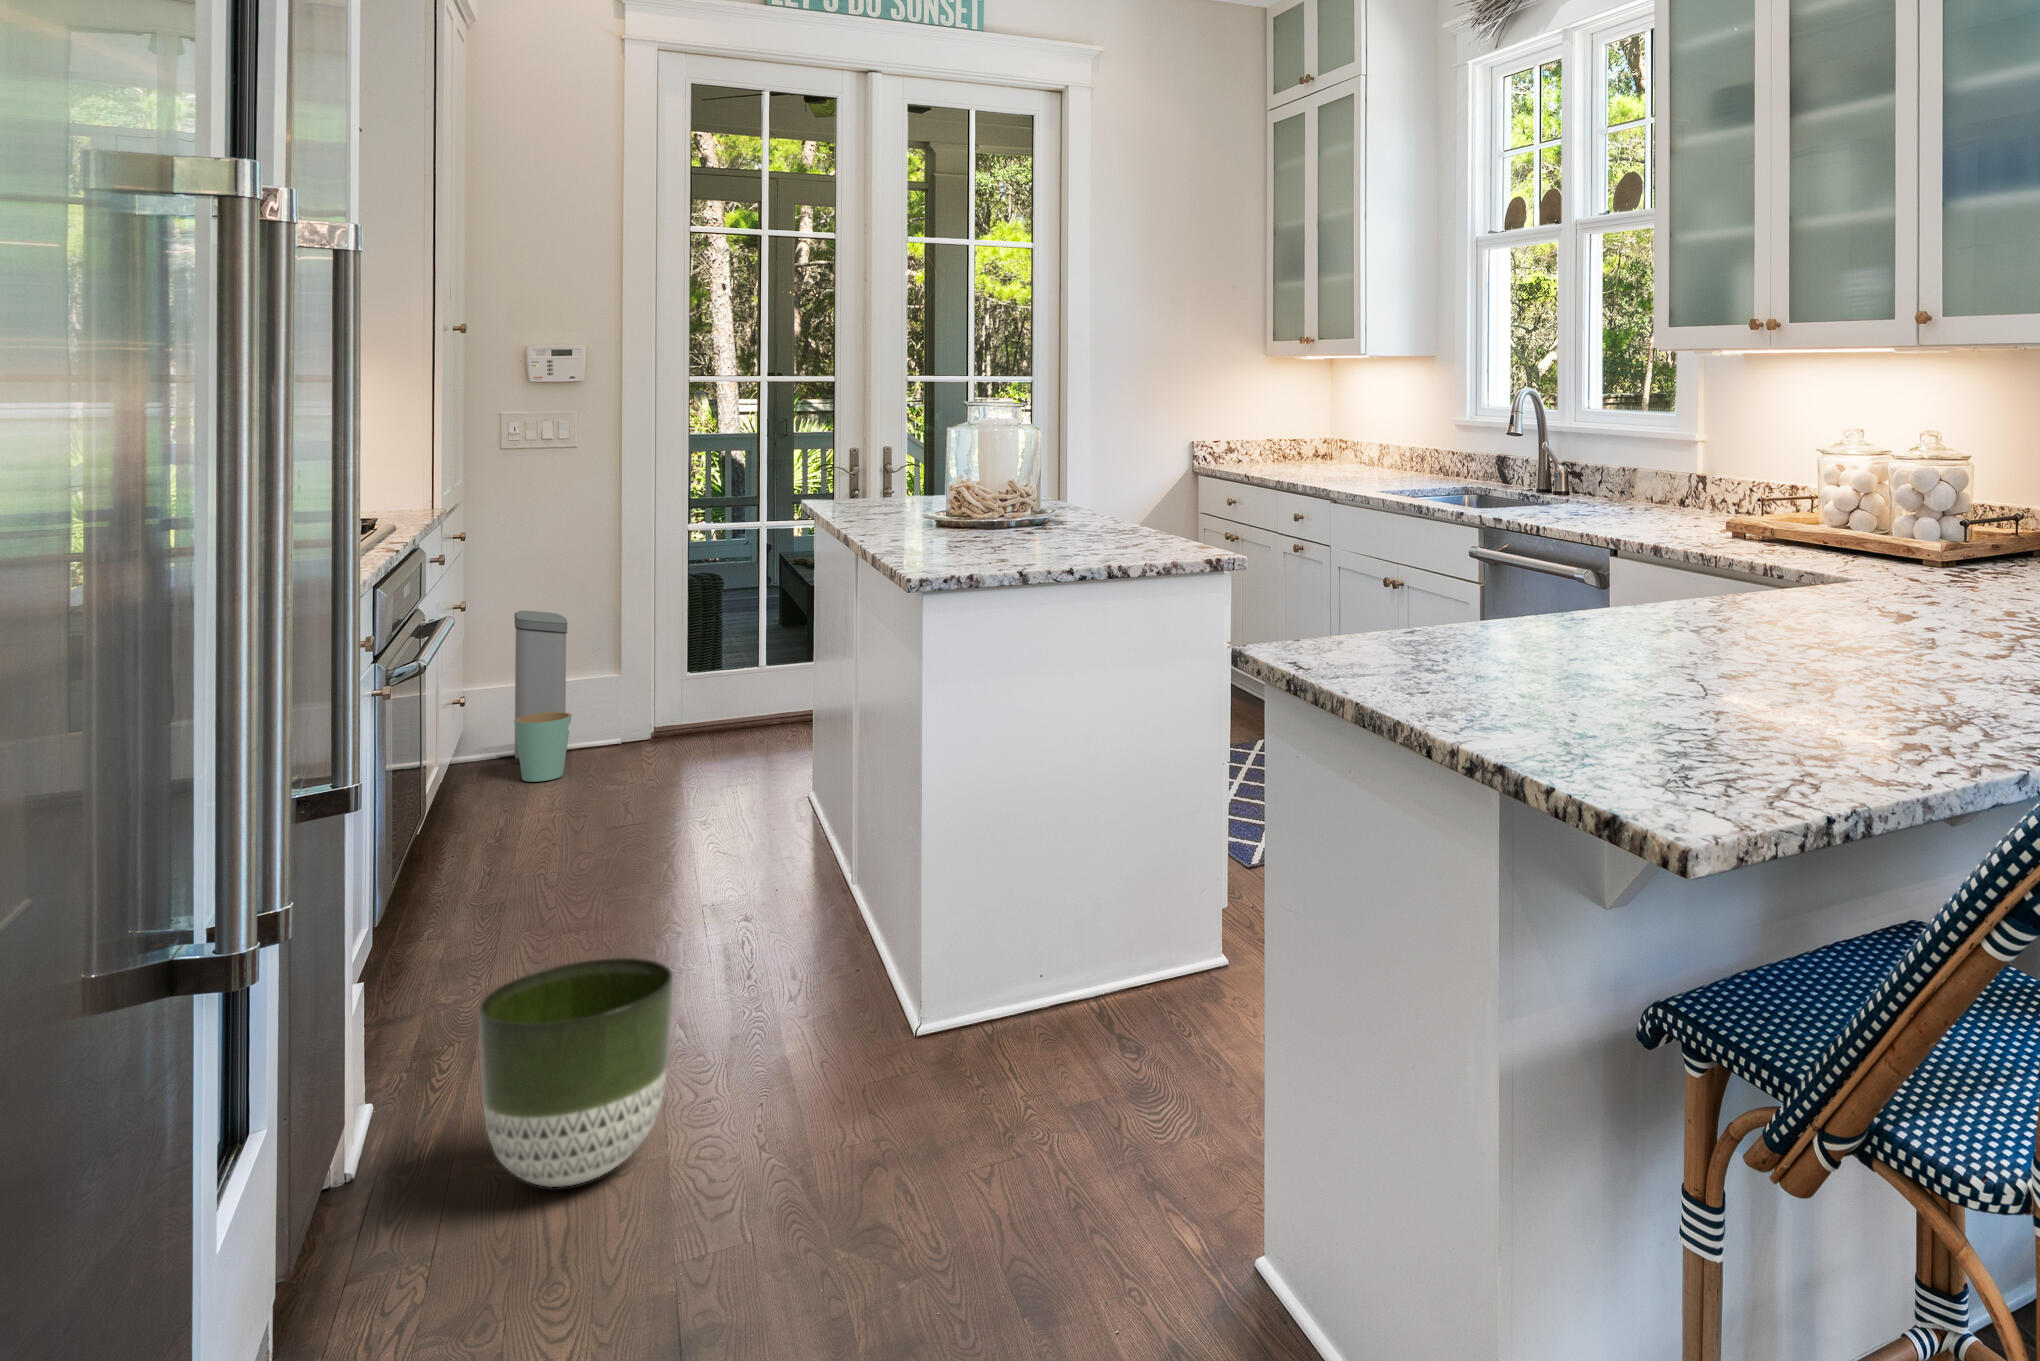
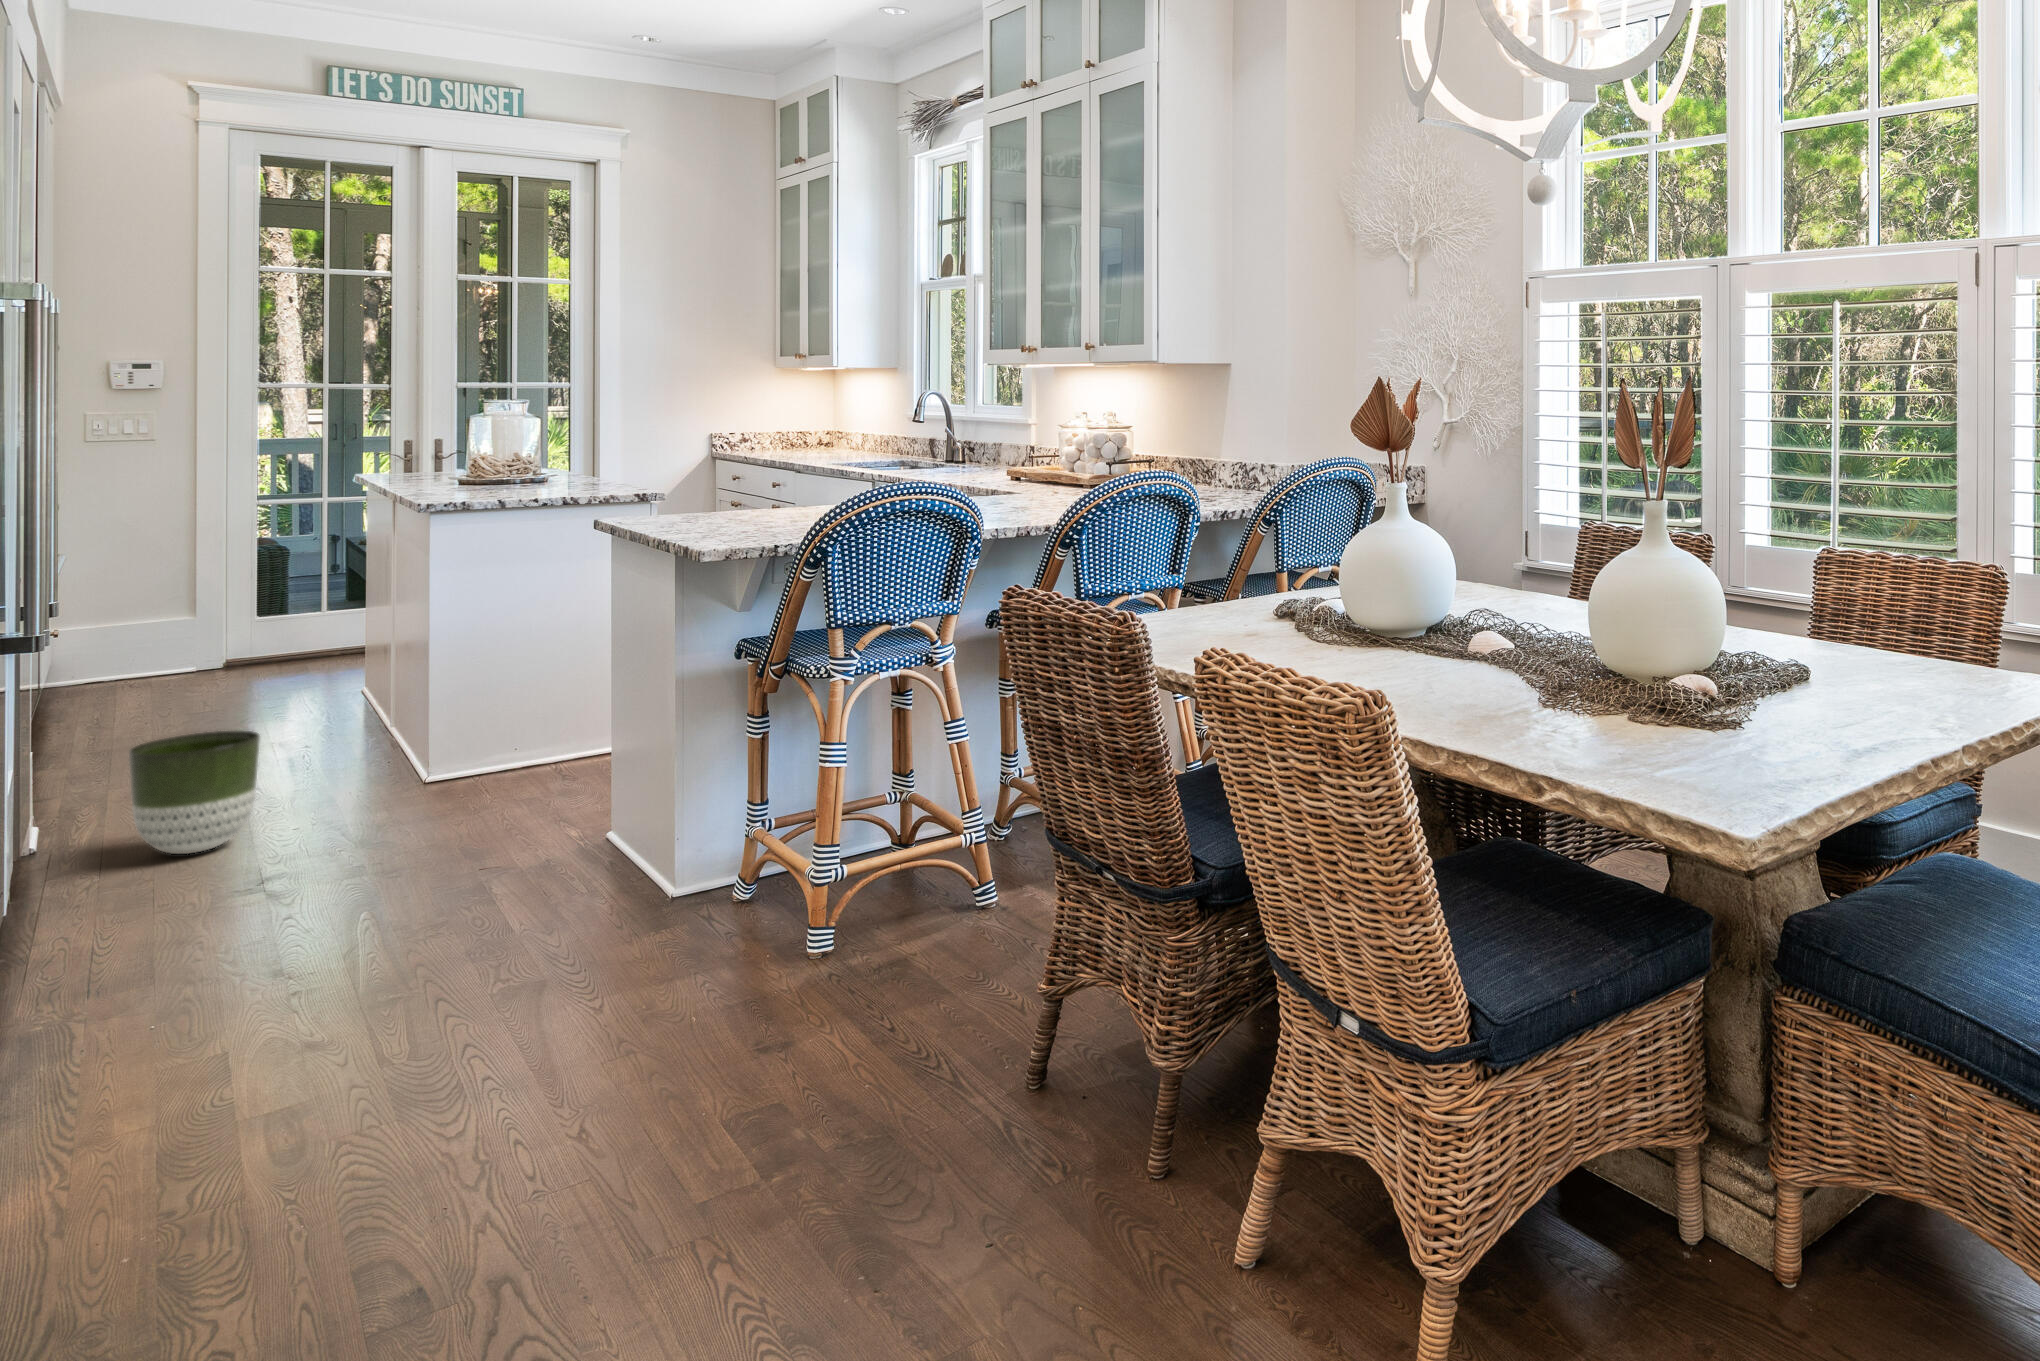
trash can: present [514,611,572,782] -> none [101,570,156,696]

